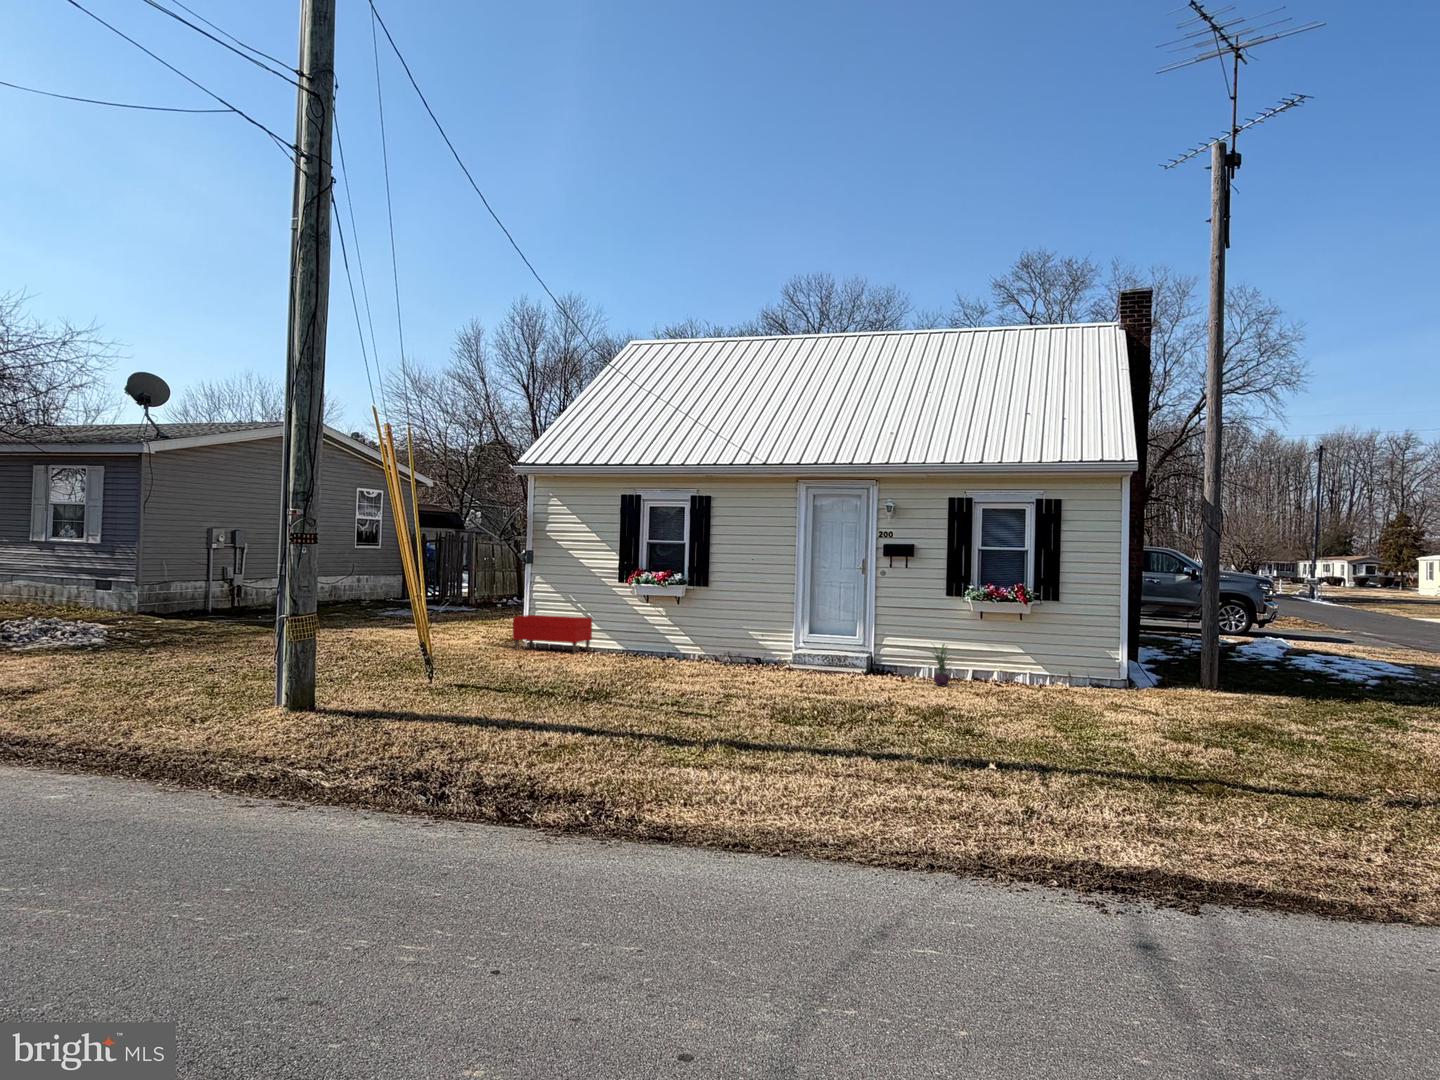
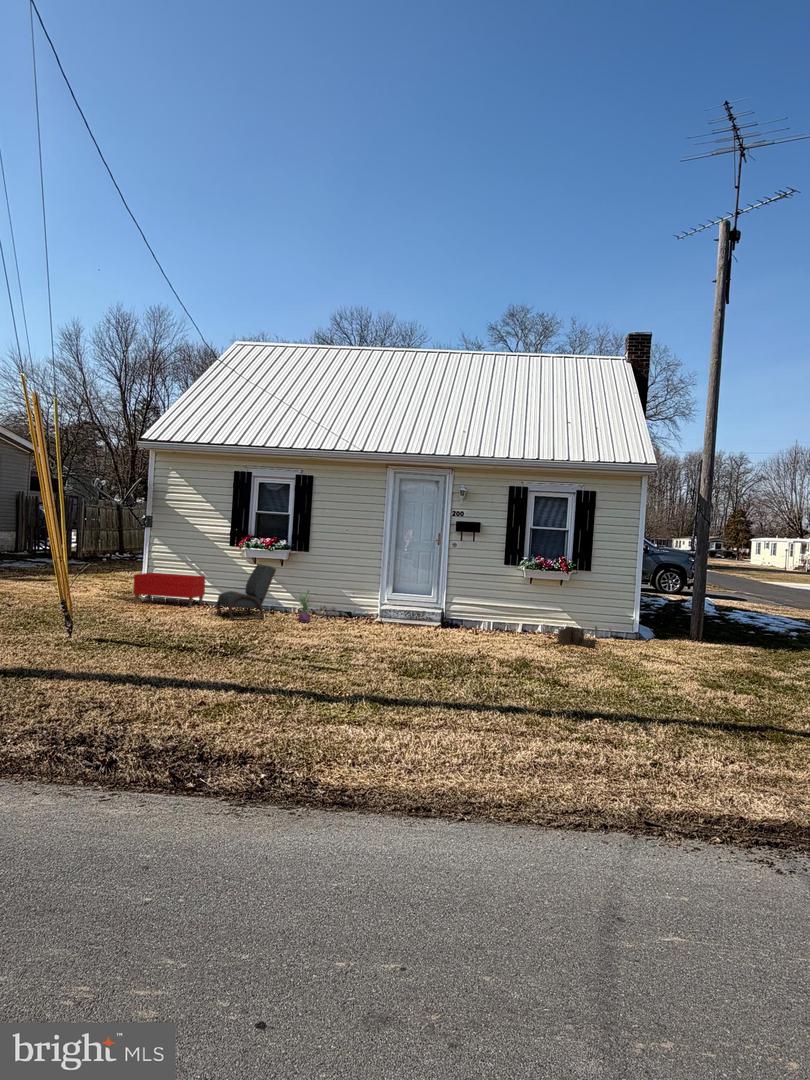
lounge chair: none [603,602,671,668] -> present [216,564,276,620]
decorative plant: present [933,644,949,686] -> present [299,590,314,623]
woven basket: none [1011,670,1061,697] -> present [557,626,595,647]

